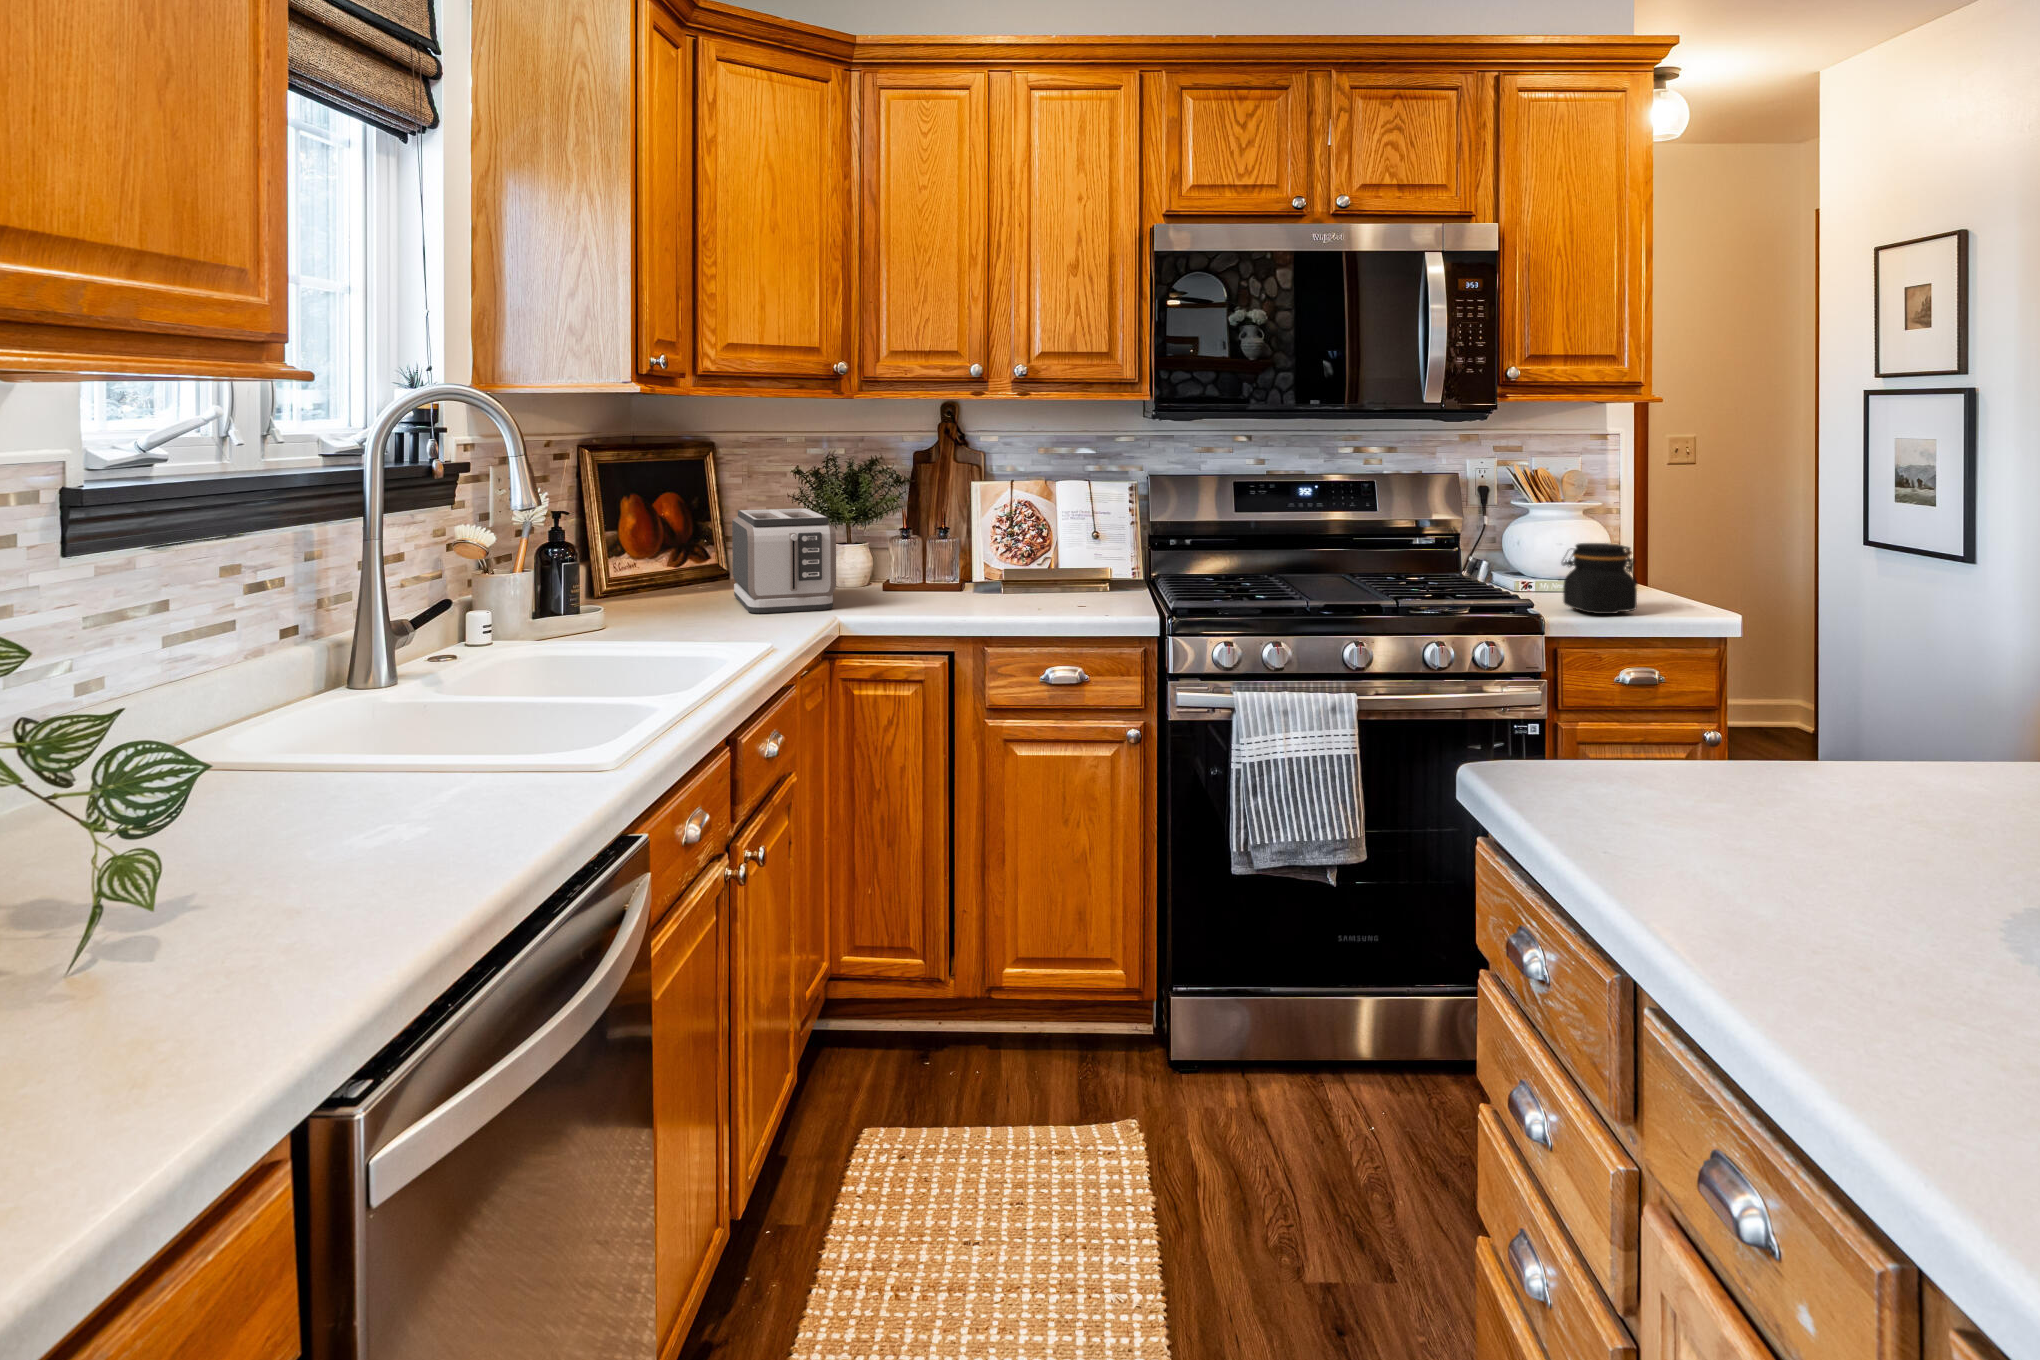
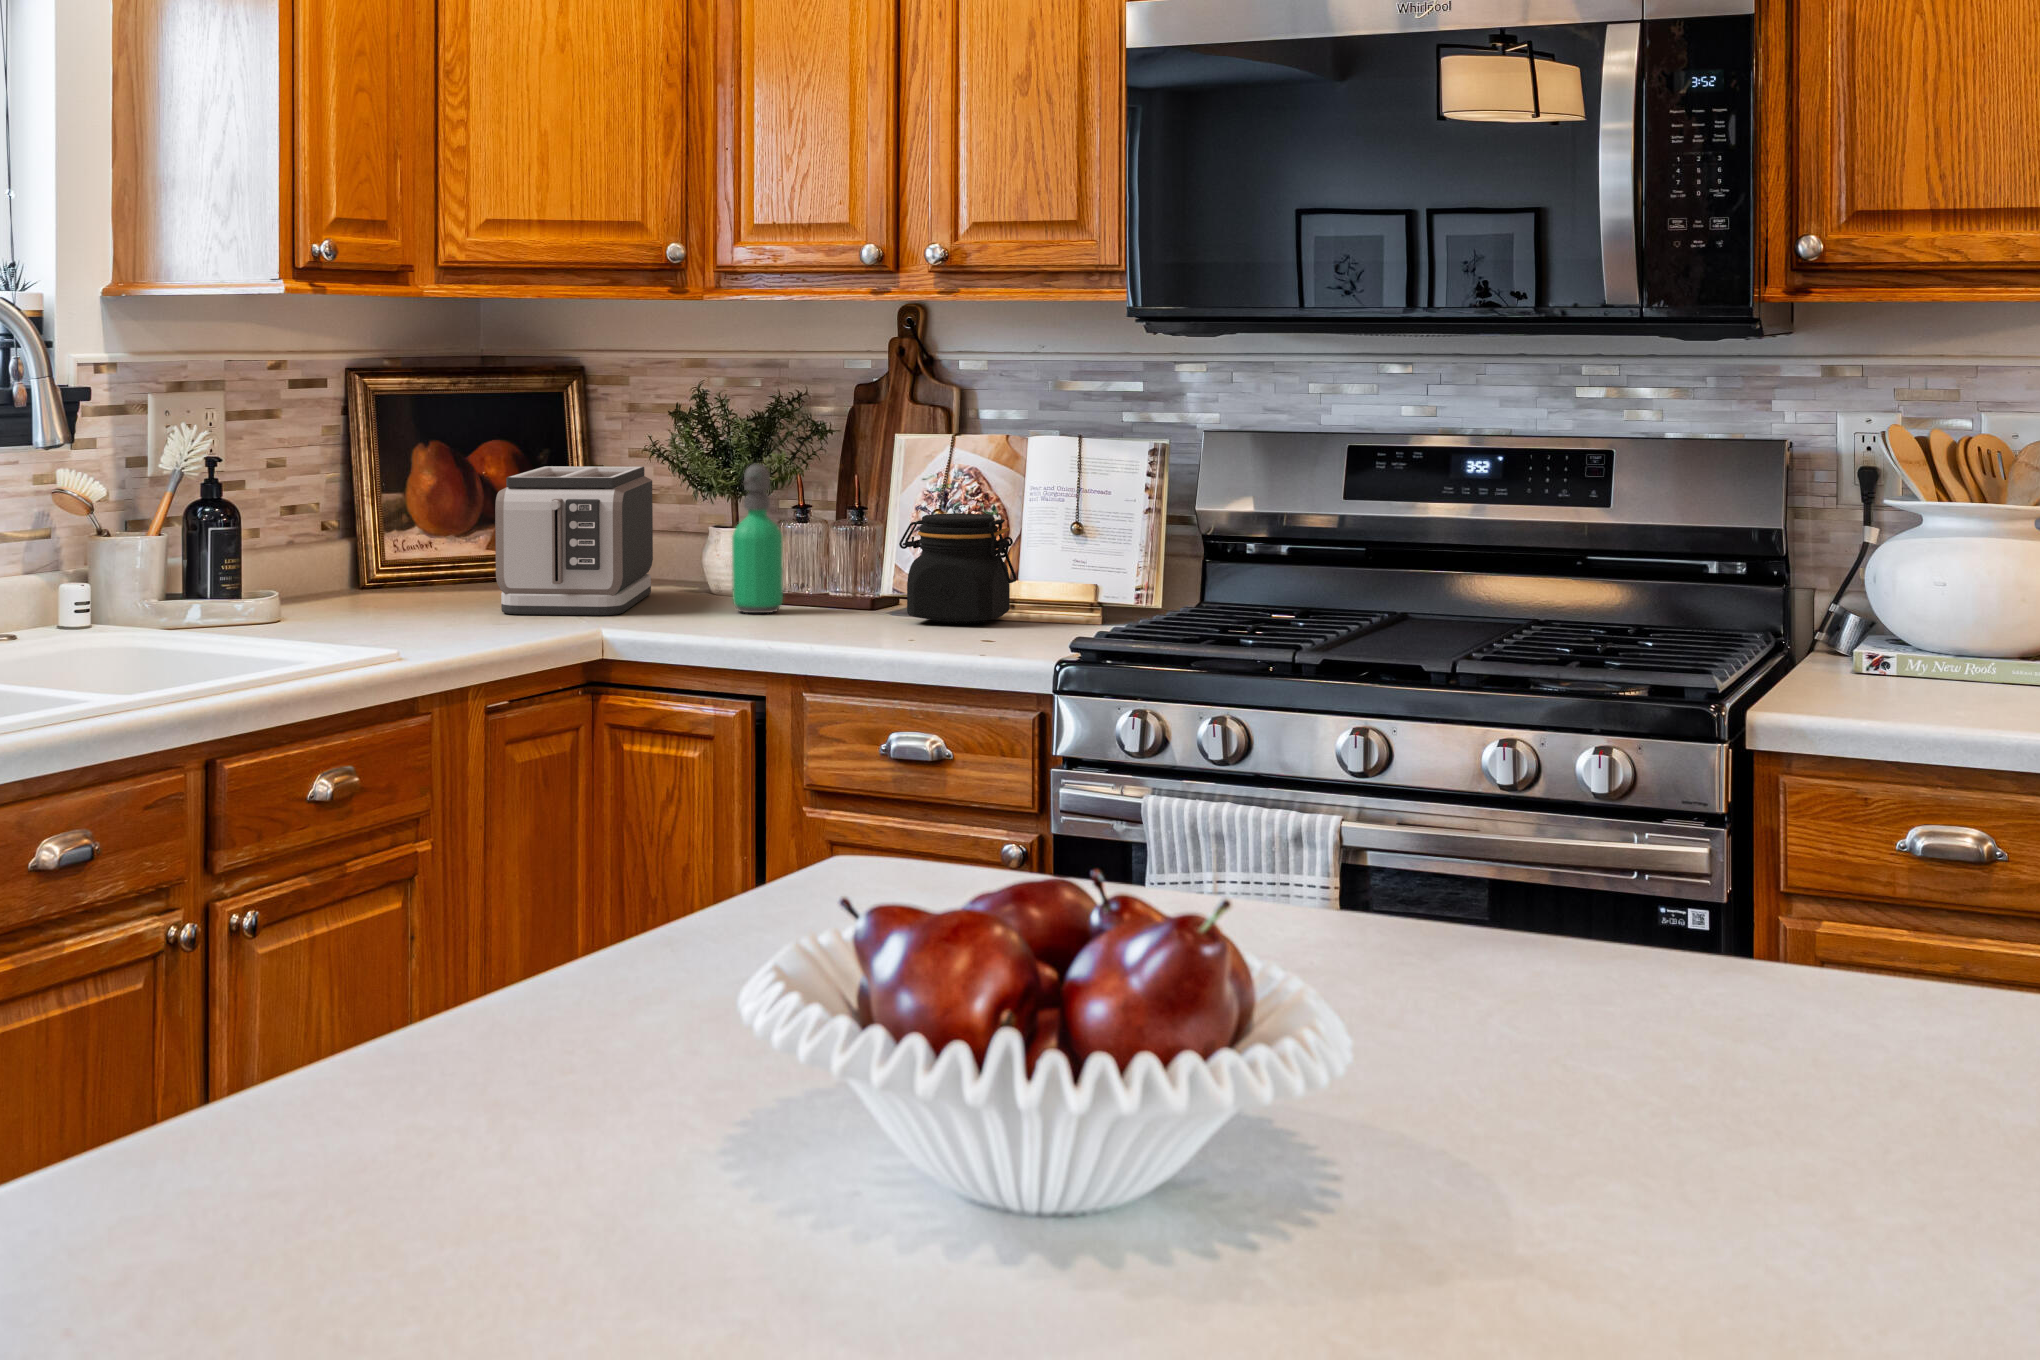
soap dispenser: none [899,505,932,602] -> present [732,464,783,613]
jar: present [1562,543,1637,614] -> present [899,513,1017,624]

